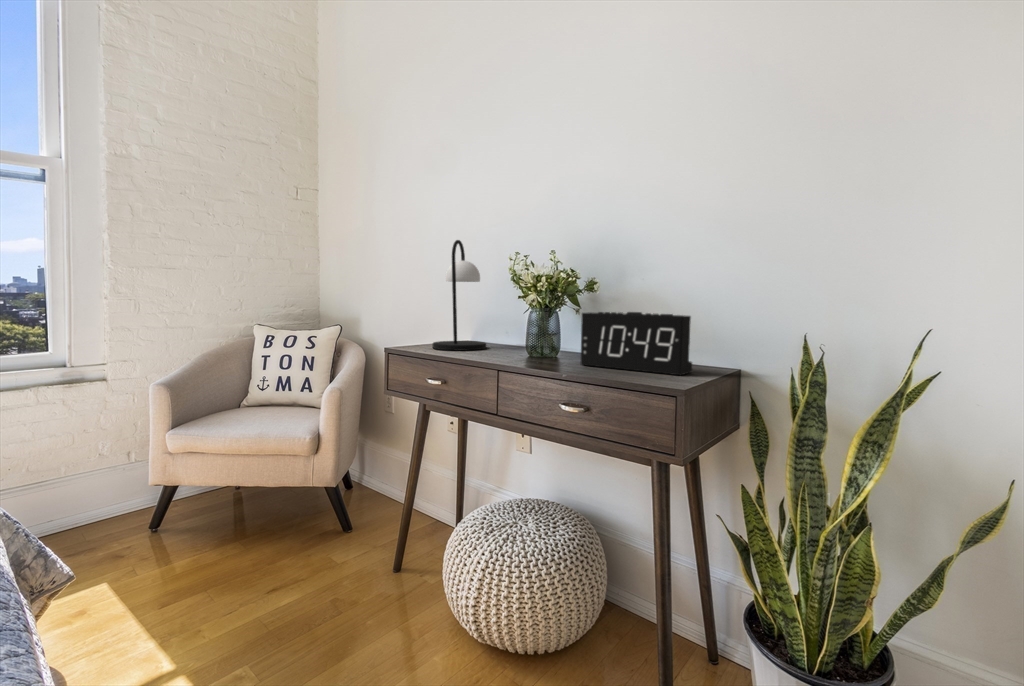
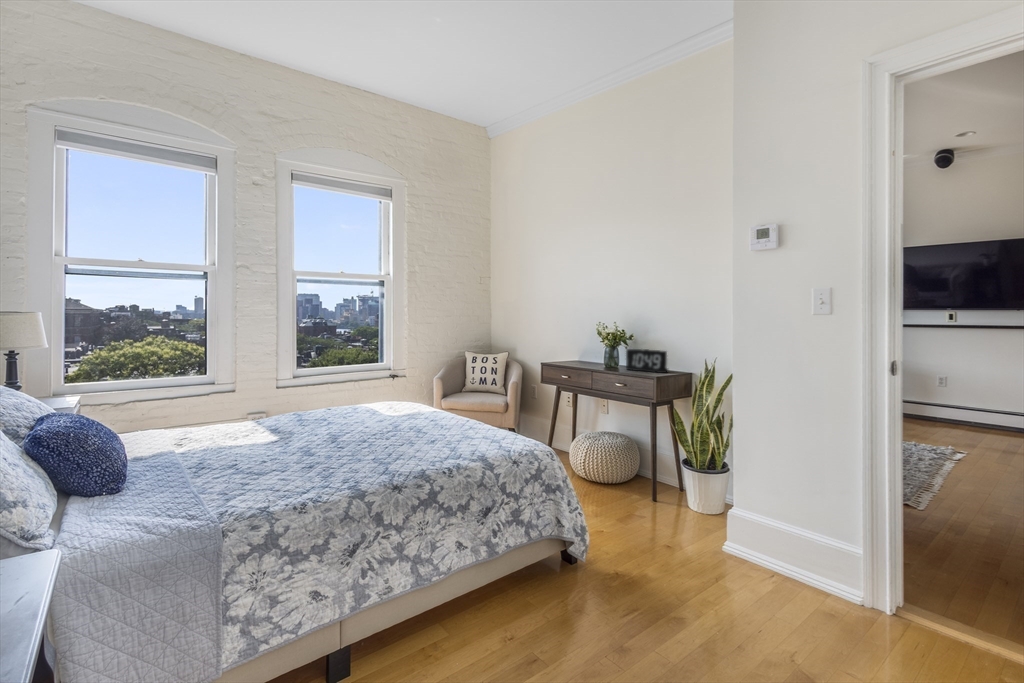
table lamp: present [432,240,486,350] -> none [561,315,585,364]

